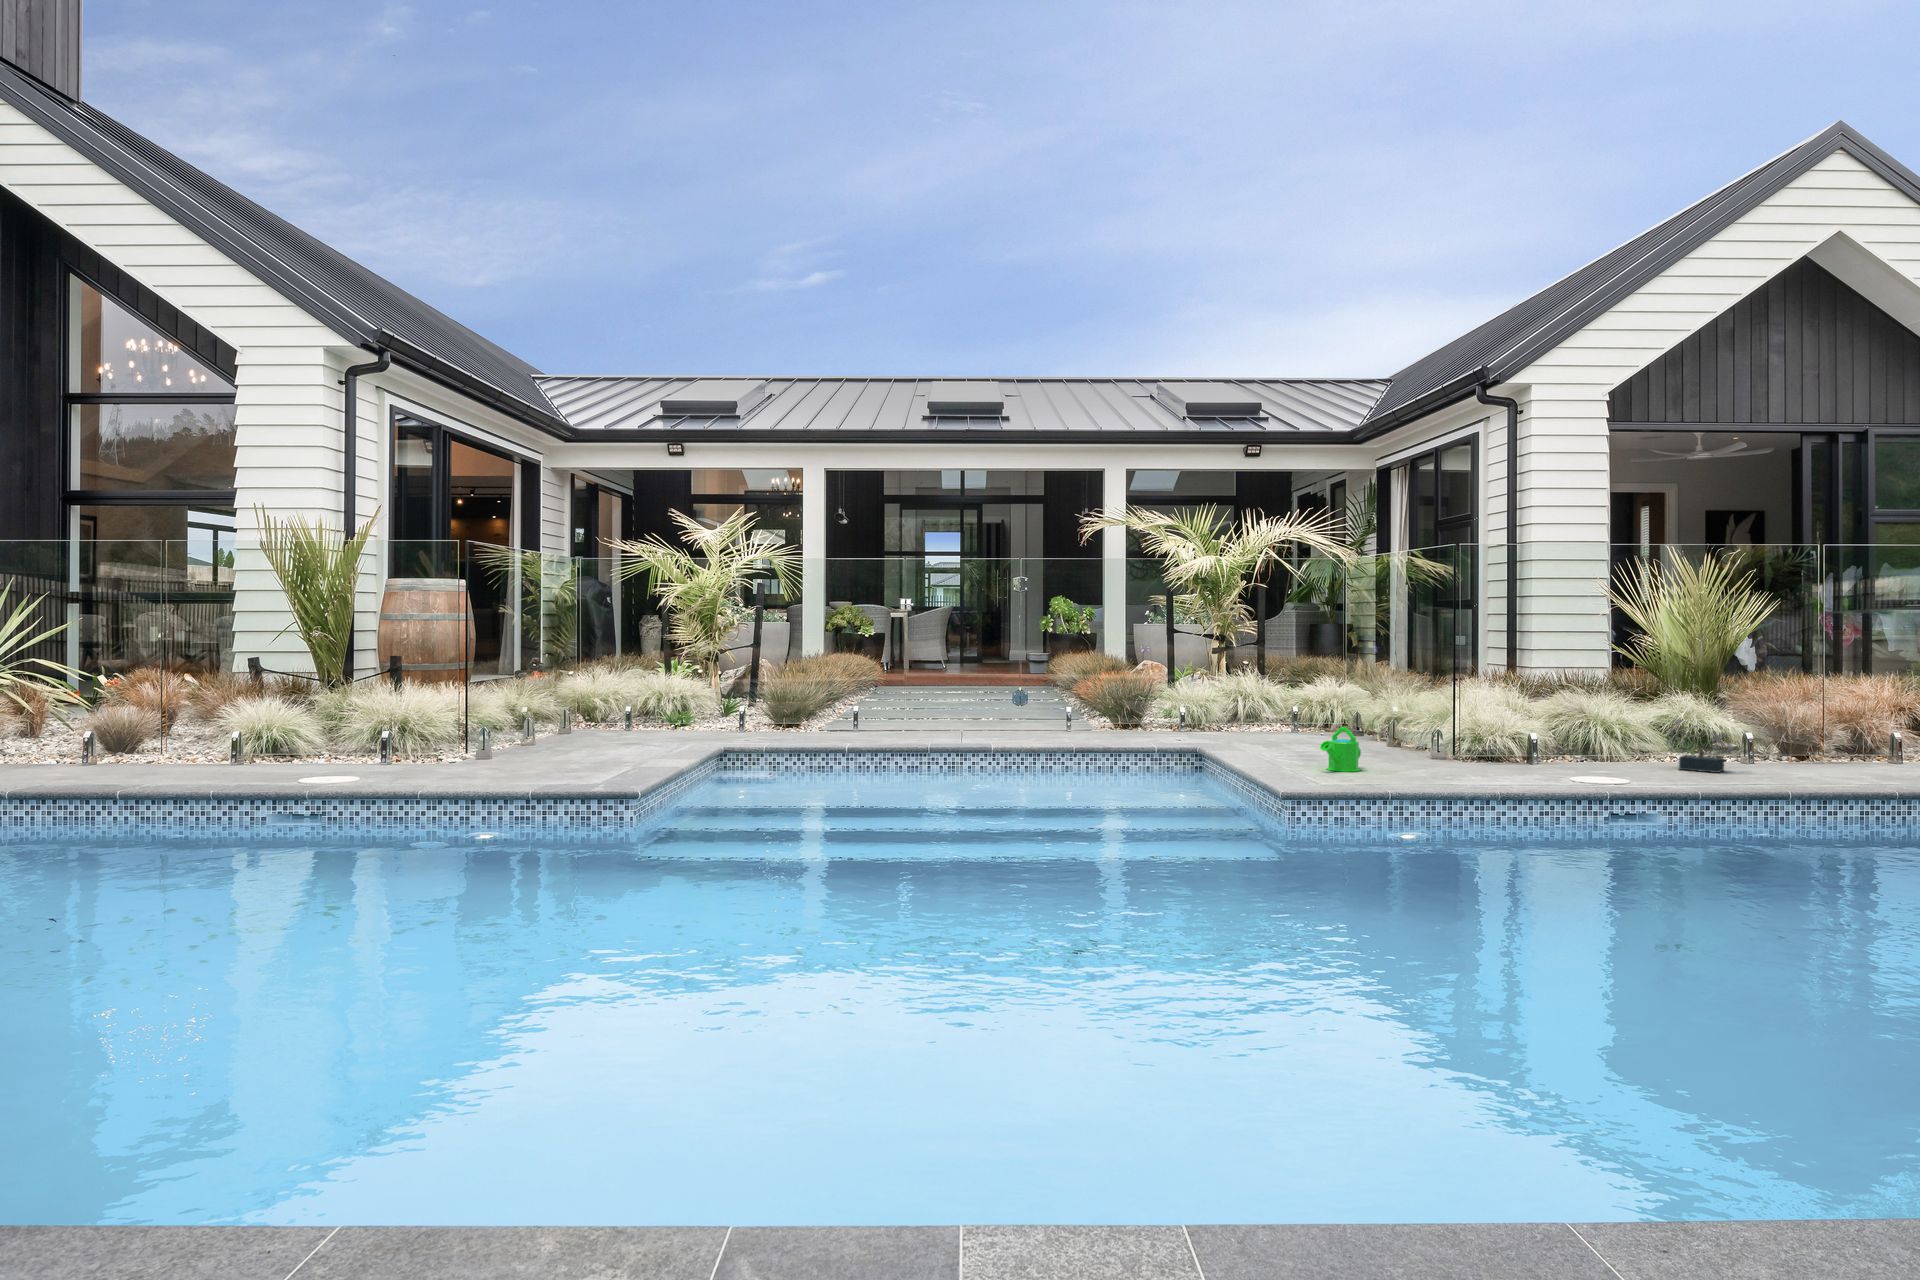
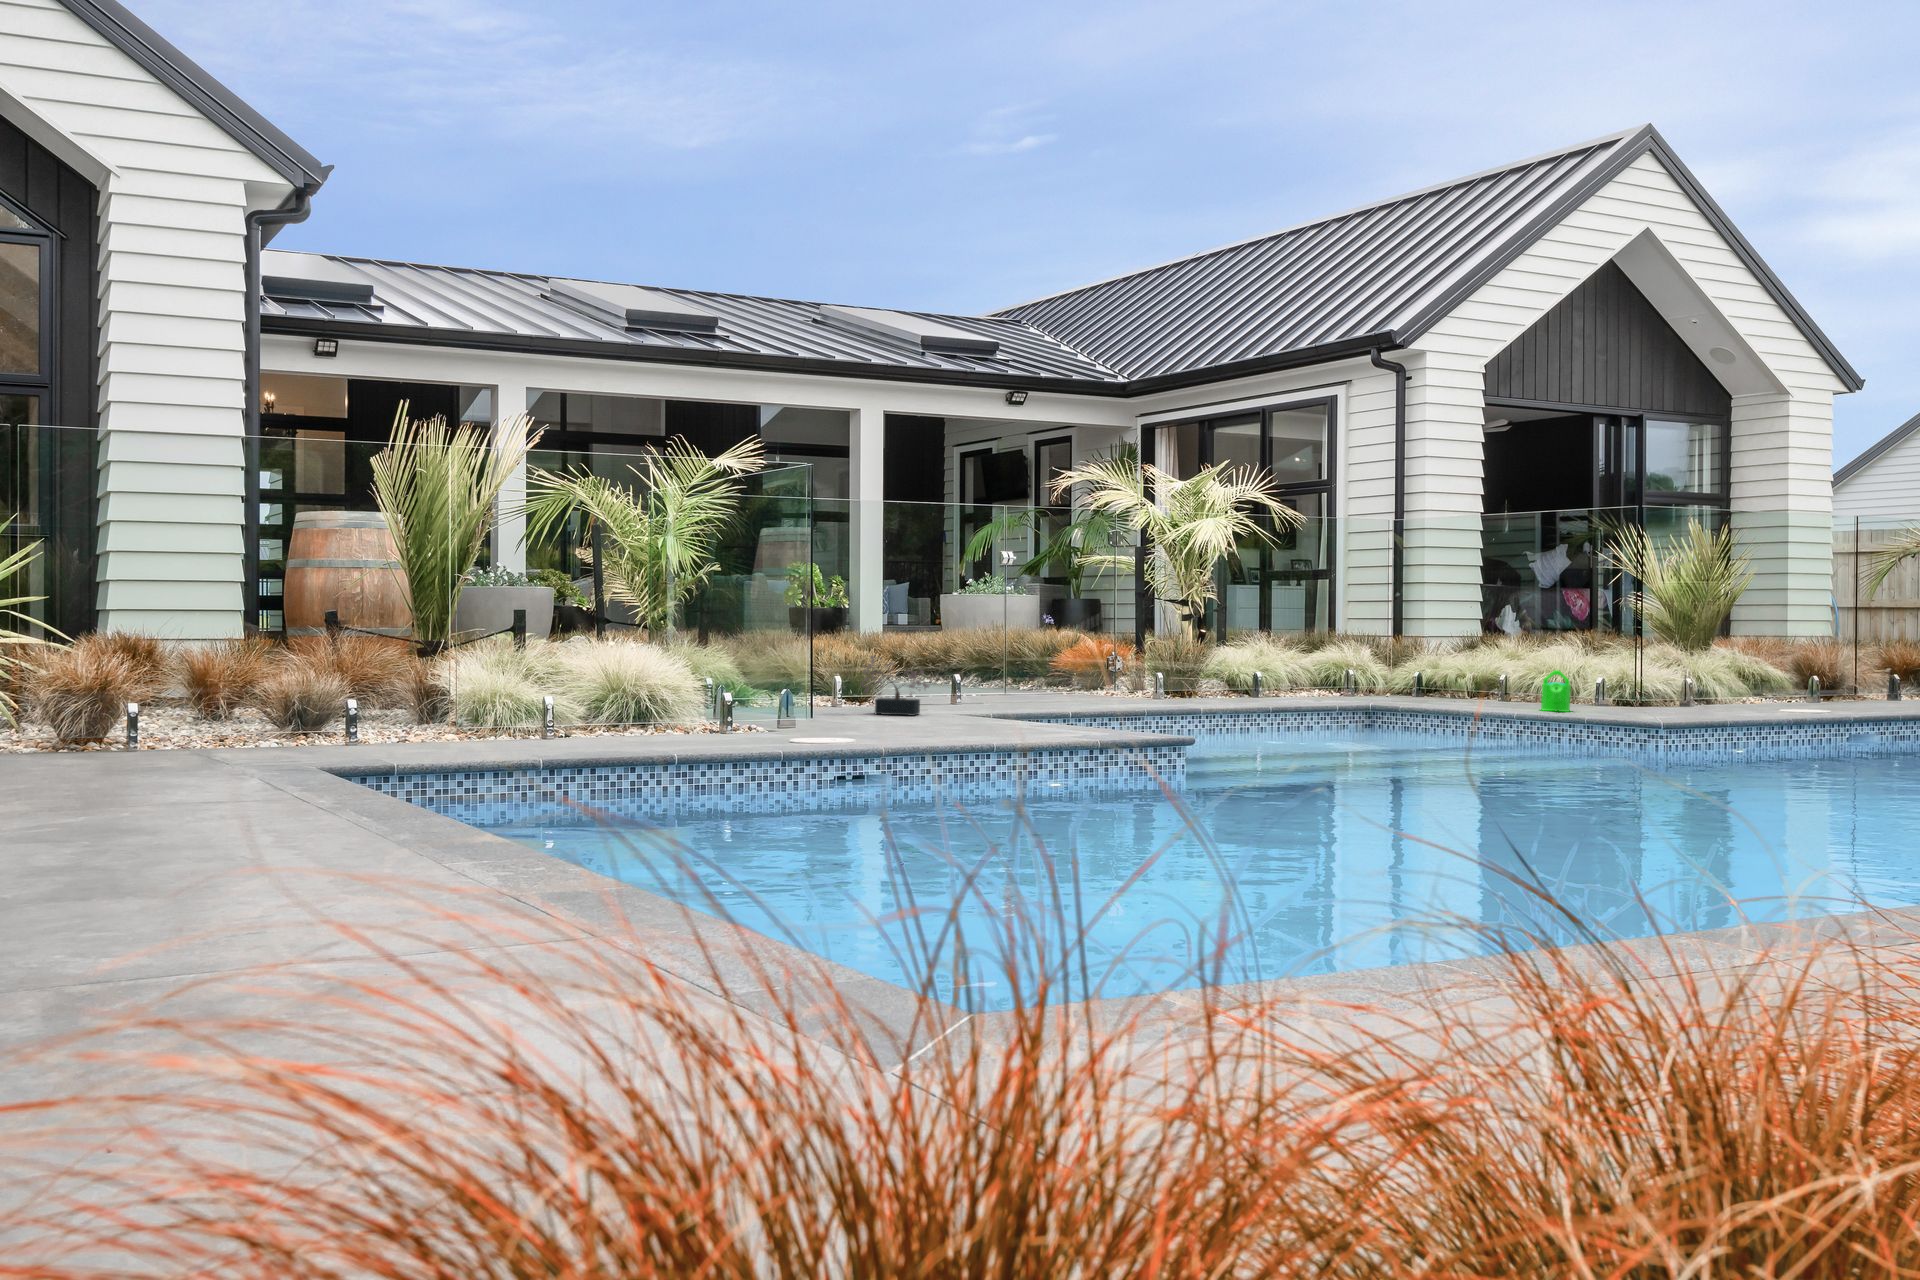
decorative plant: present [1667,719,1733,773] -> present [862,656,929,716]

